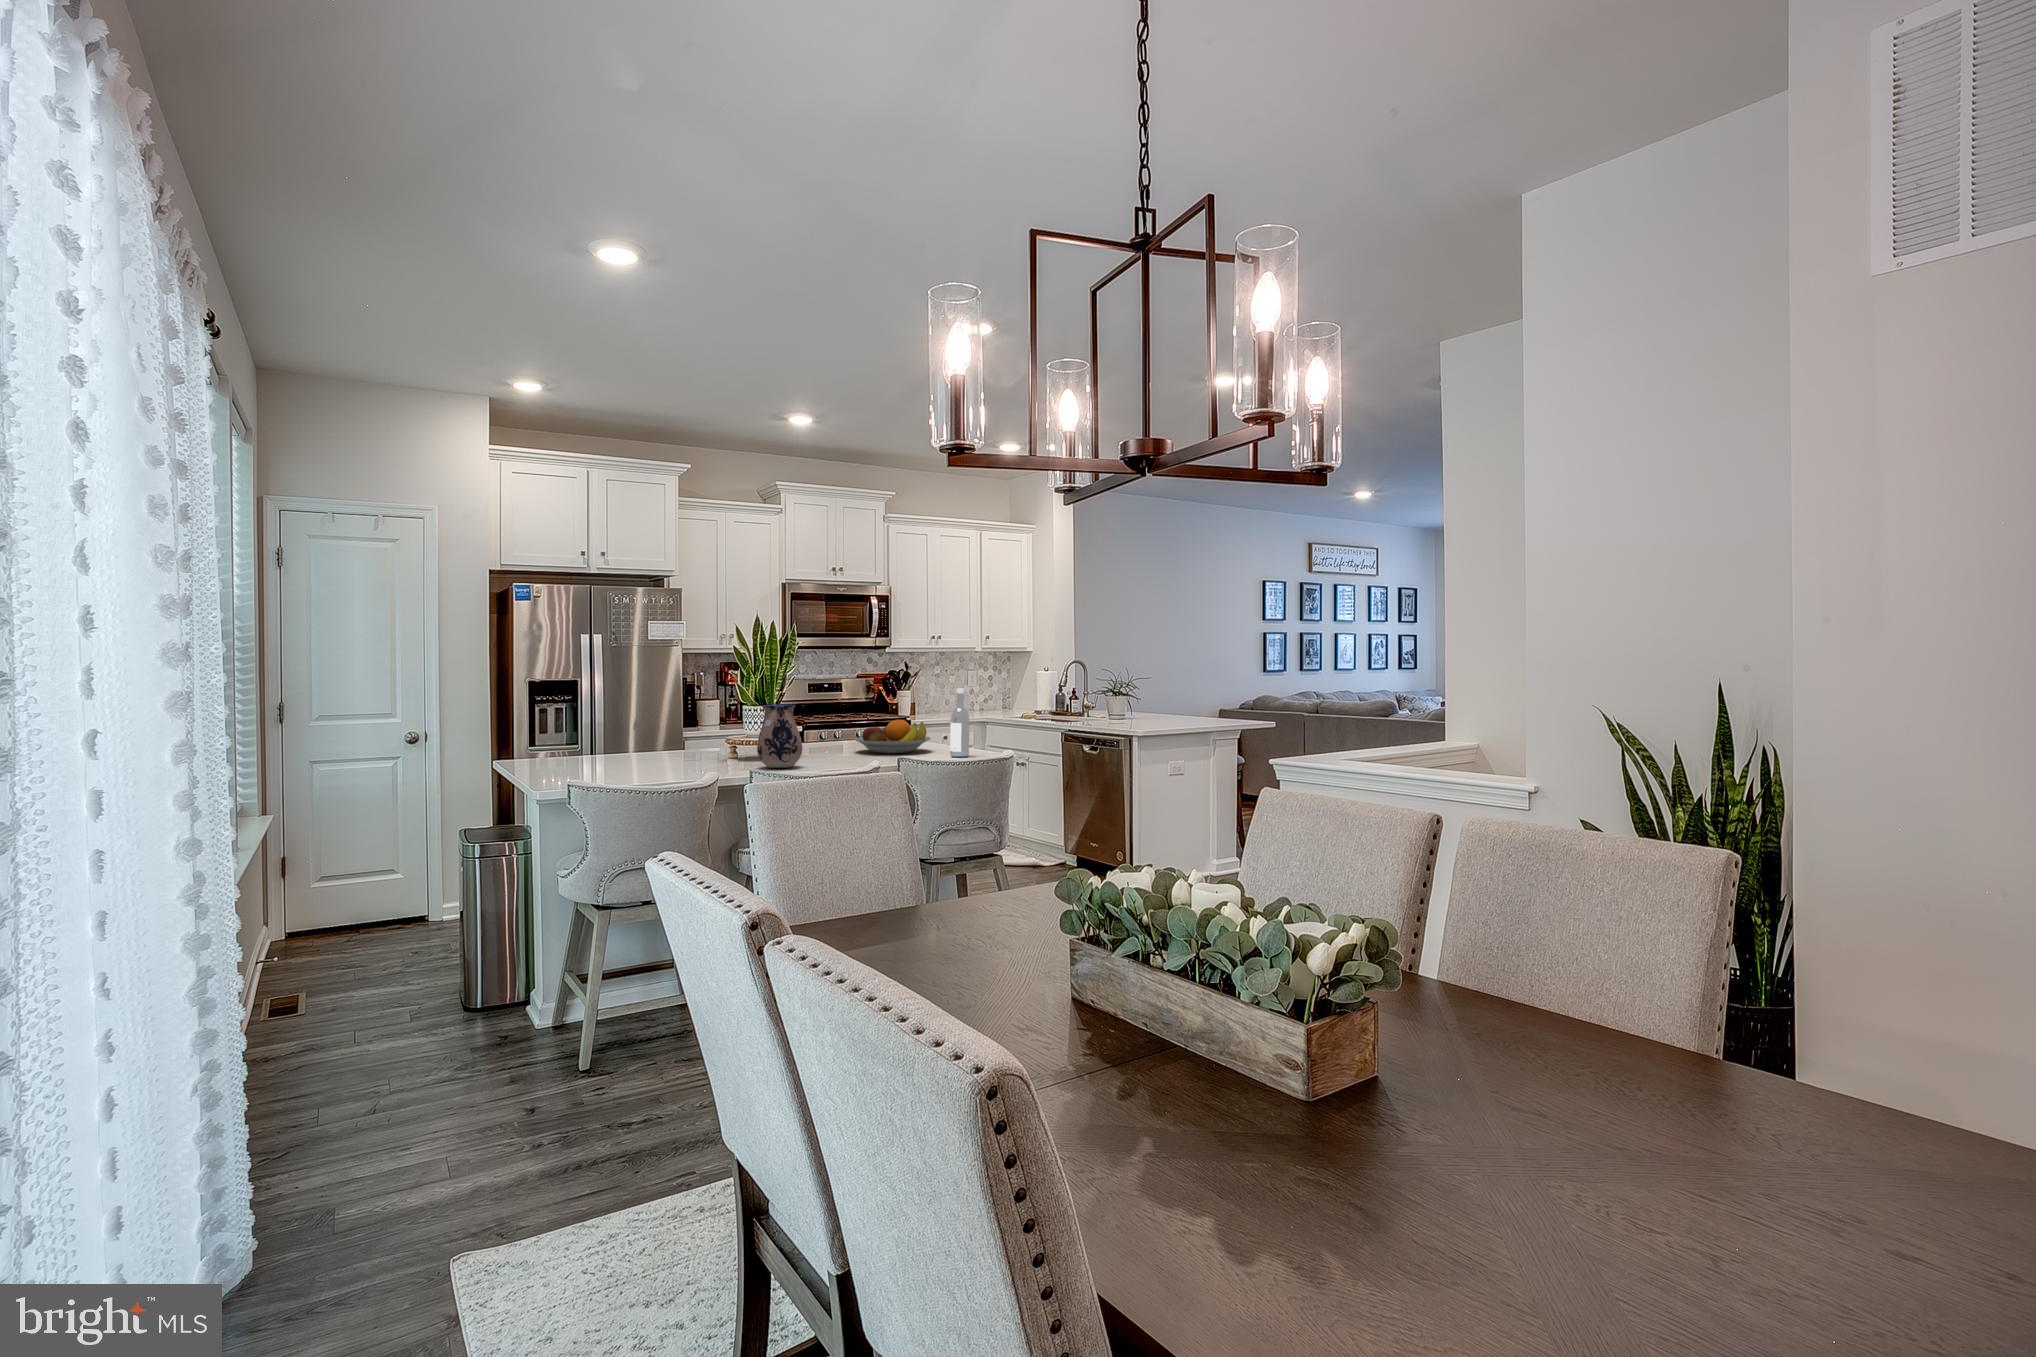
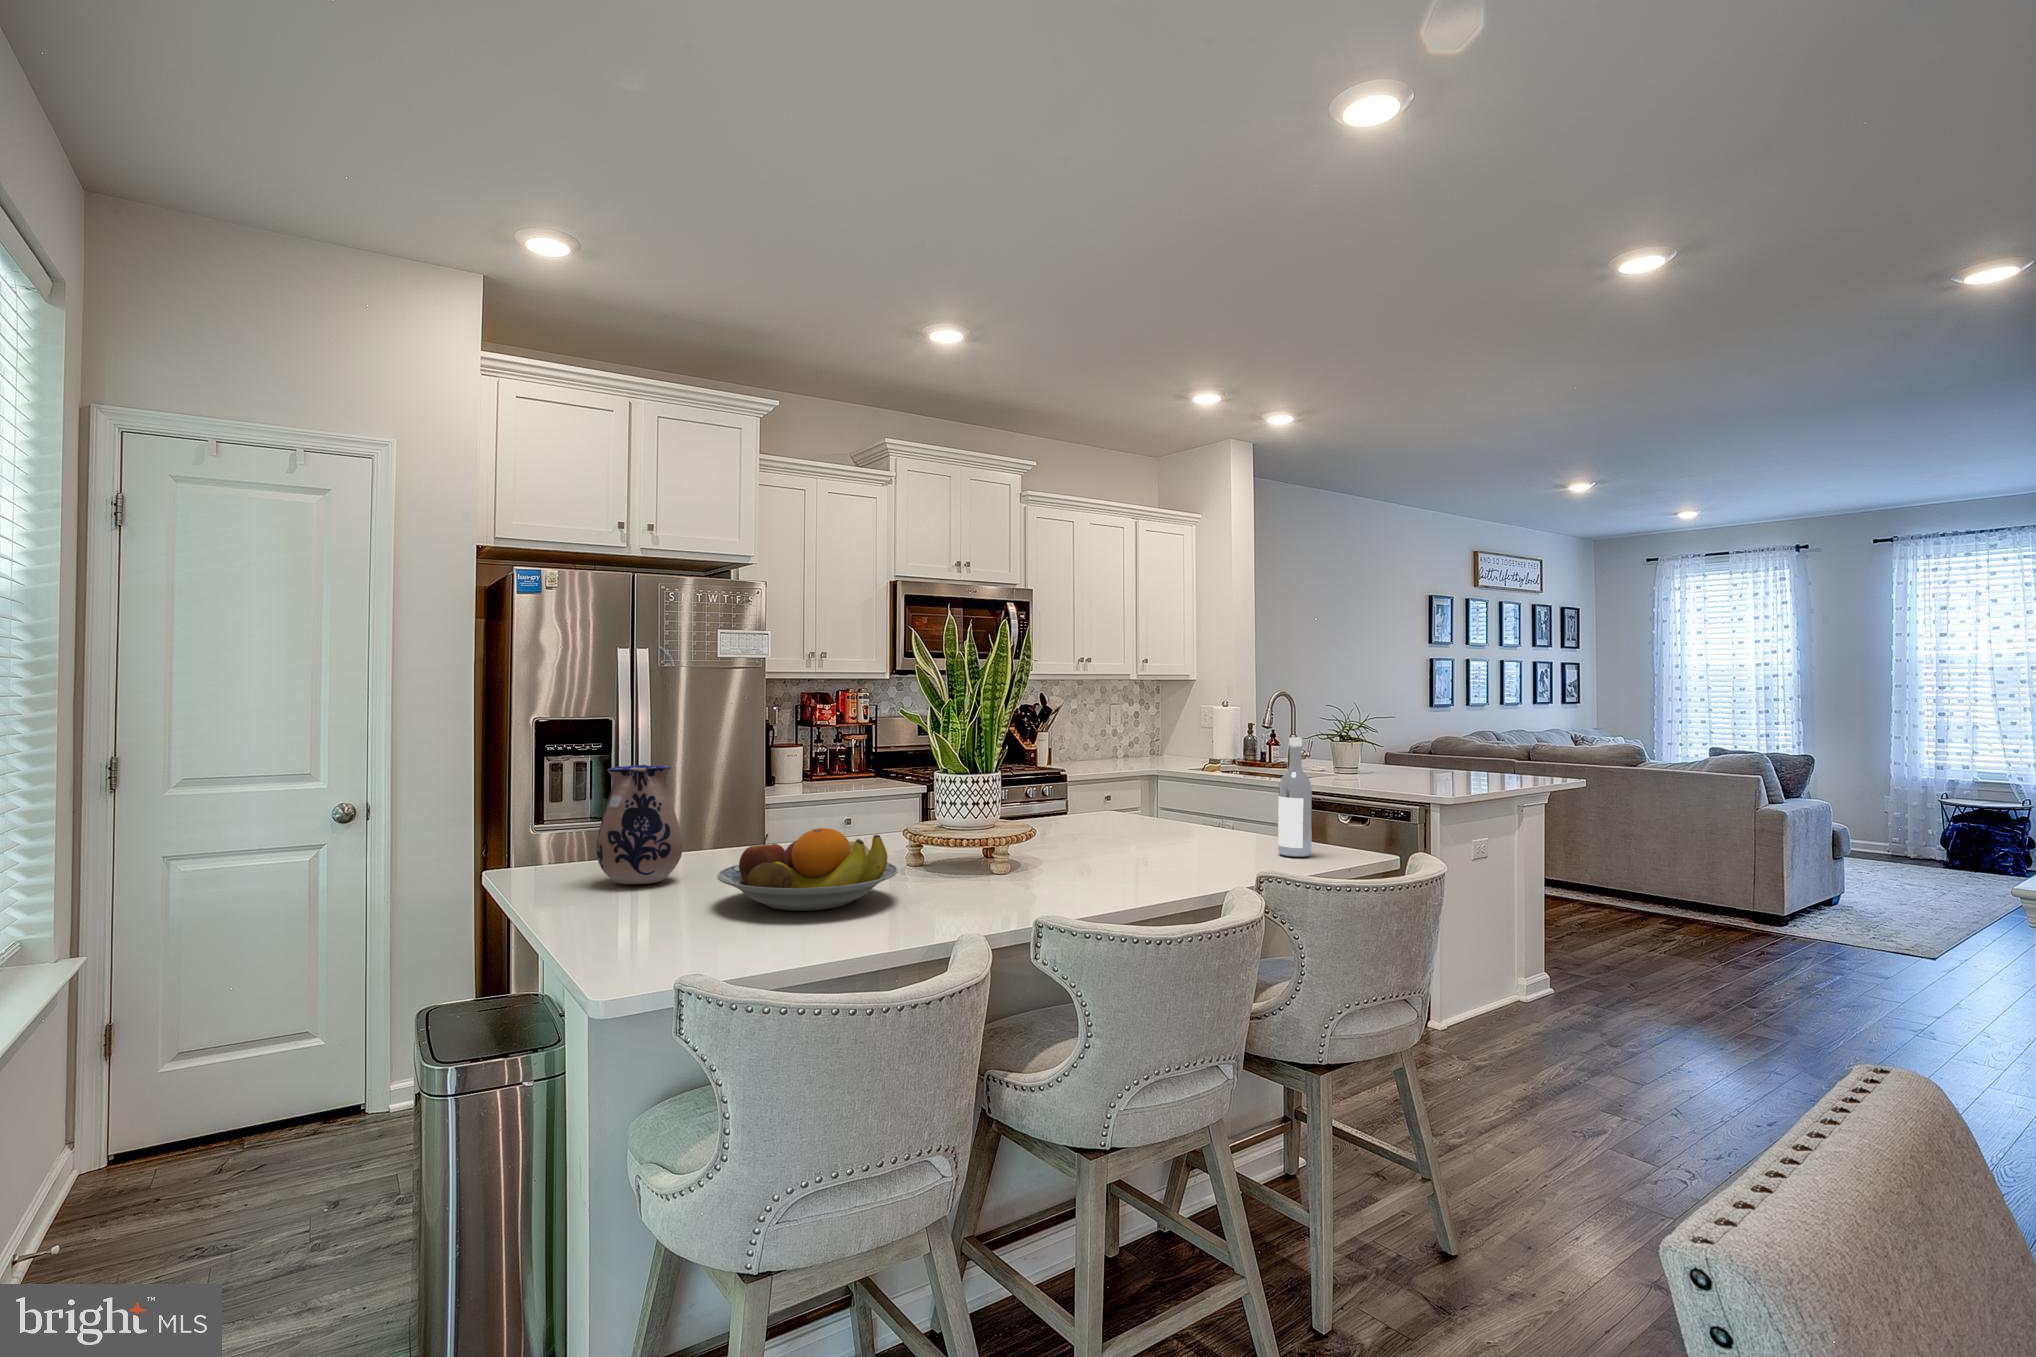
ceramic pitcher: present [757,704,802,768] -> present [597,765,683,885]
fruit bowl: present [854,720,931,753] -> present [717,828,898,911]

